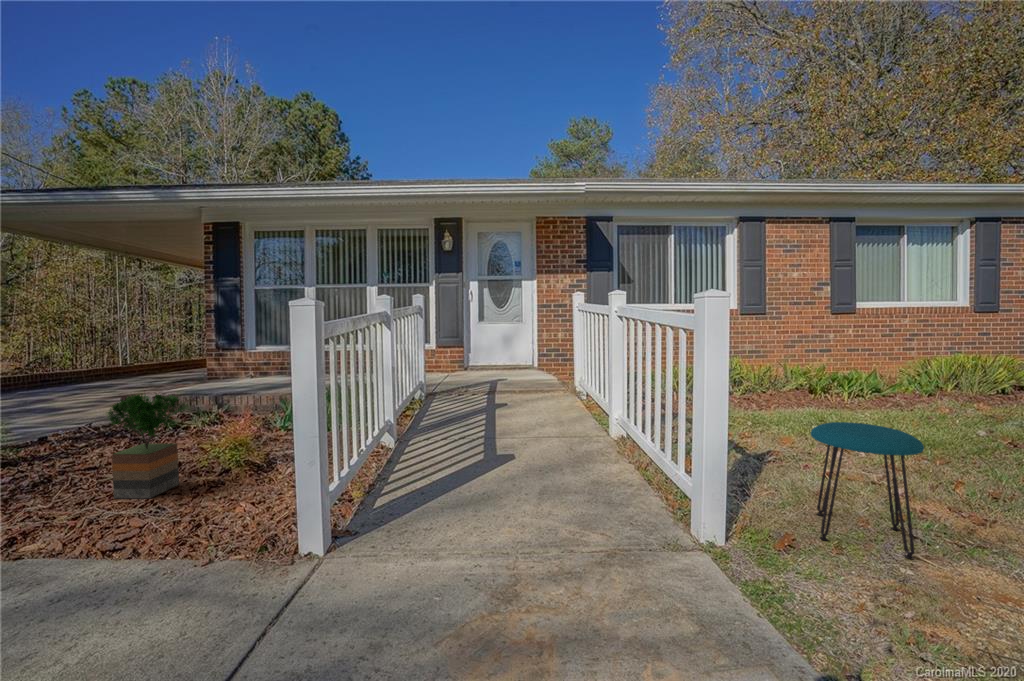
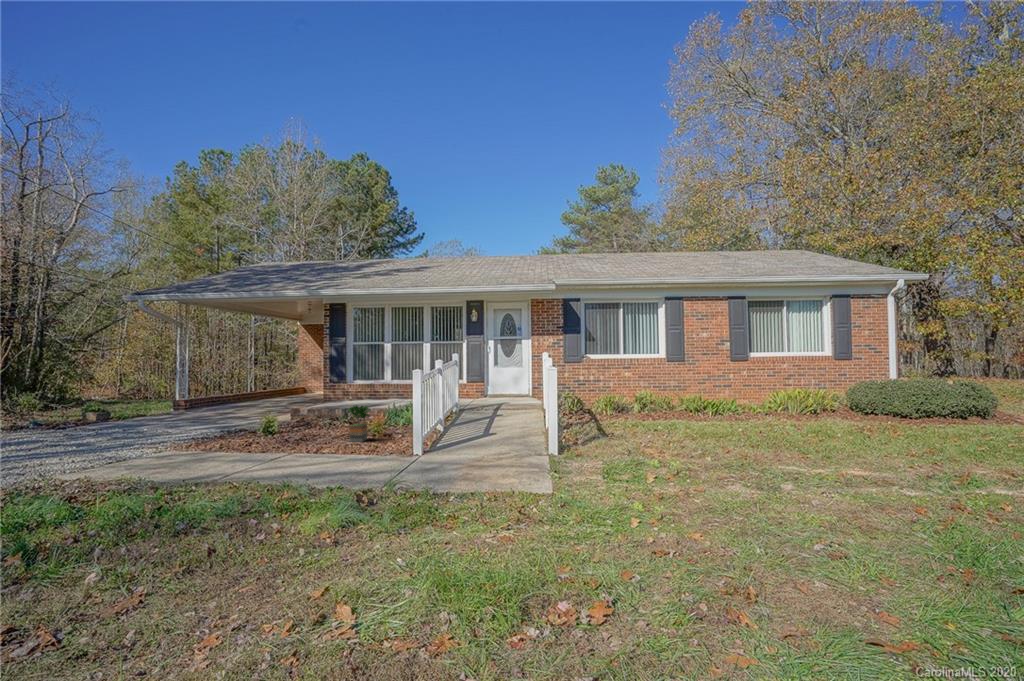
stool: present [811,422,924,559] -> none [580,416,611,455]

